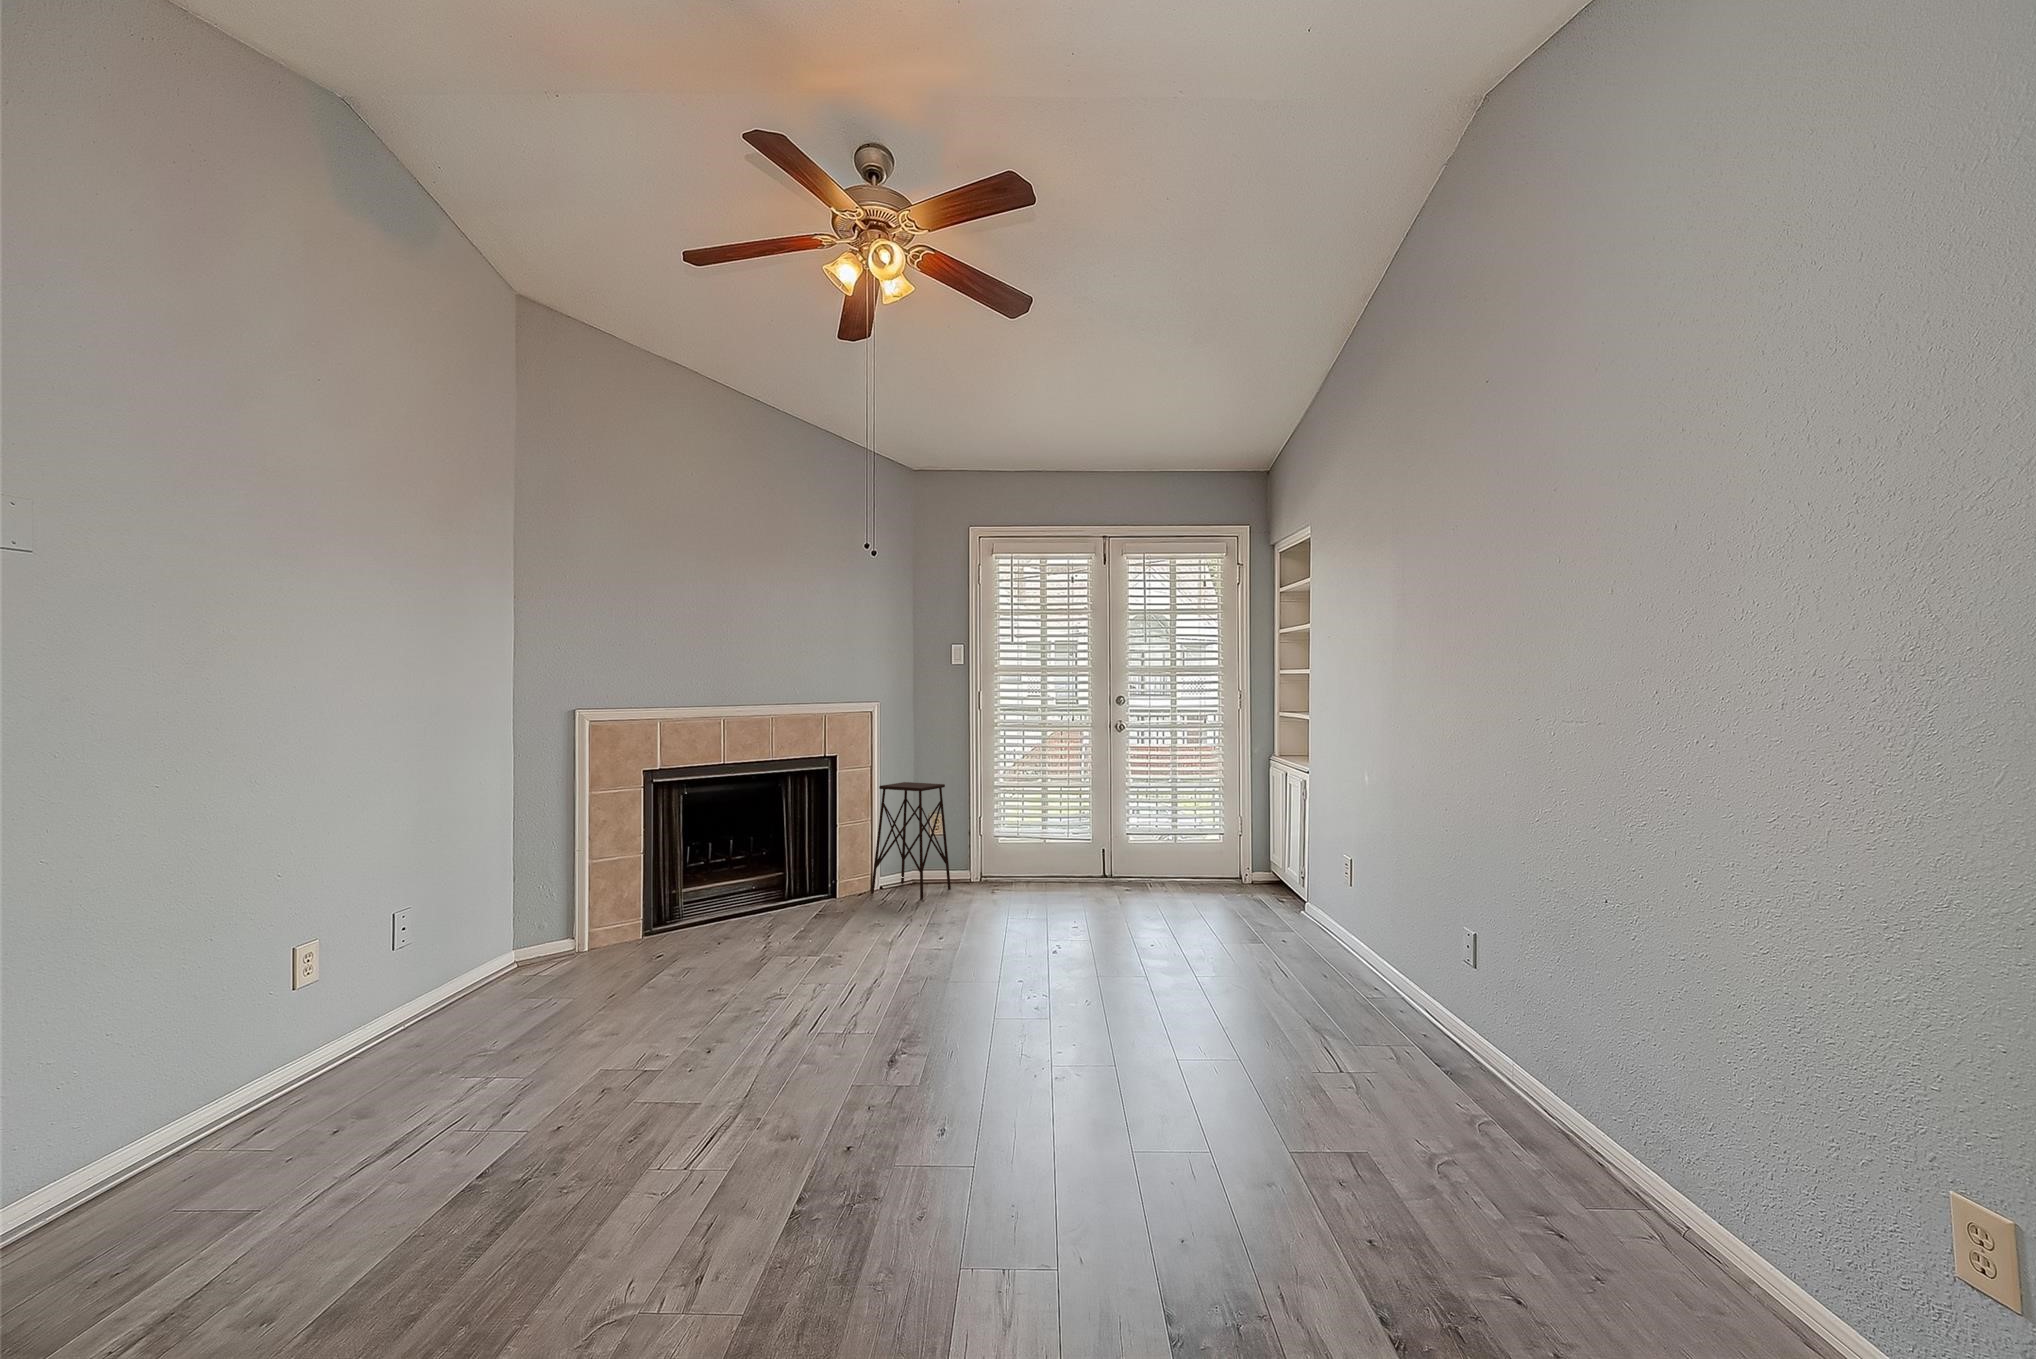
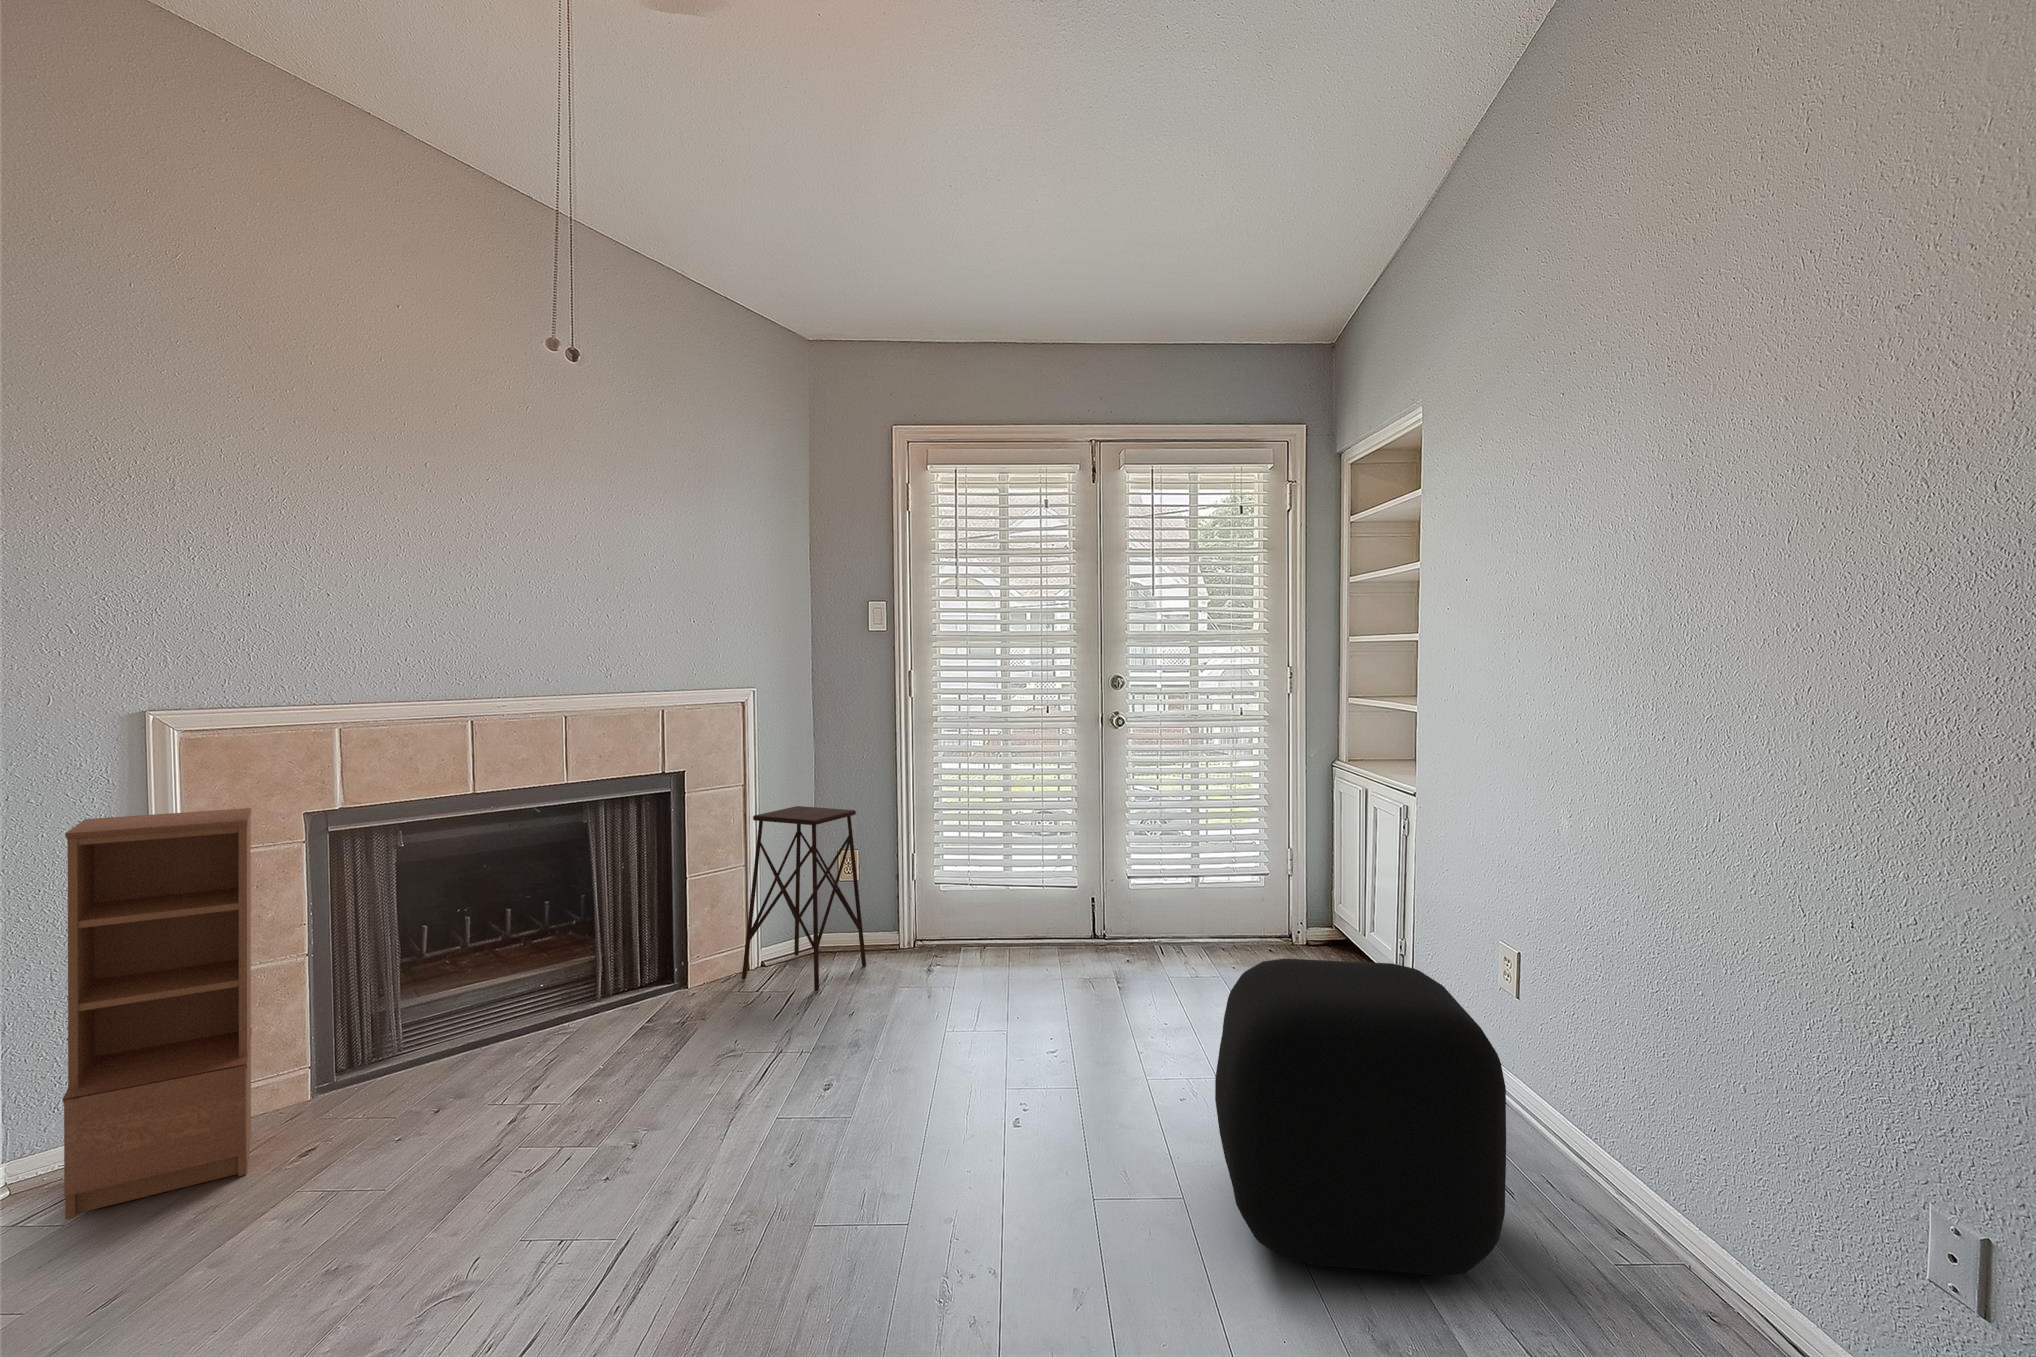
bookcase: none [548,764,638,973] -> present [62,808,252,1219]
ottoman: none [1163,847,1309,996] -> present [1215,958,1506,1275]

